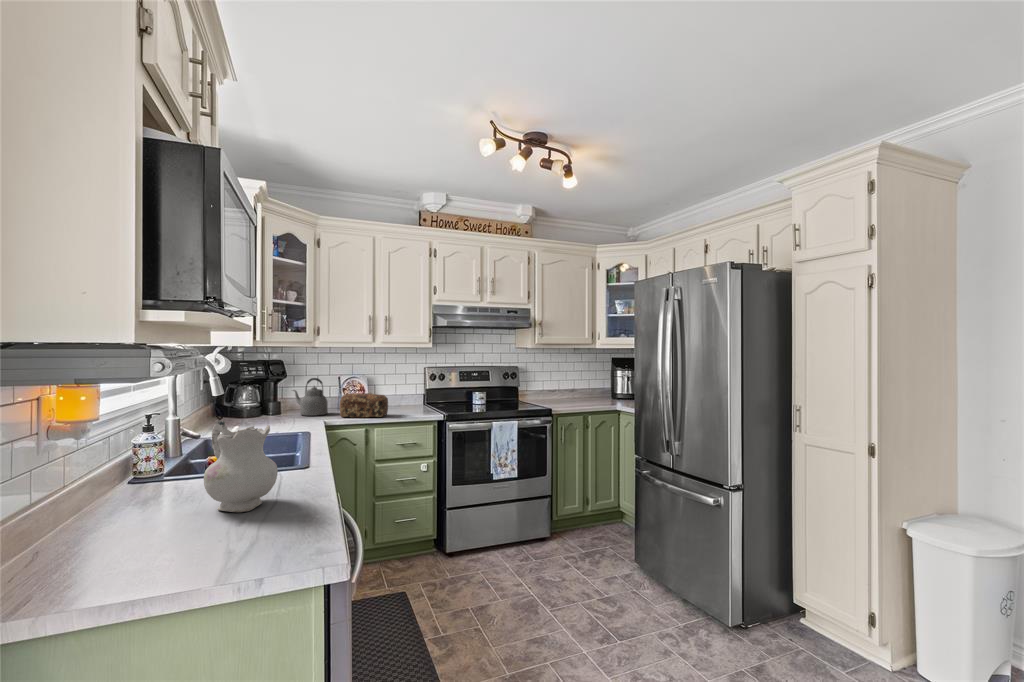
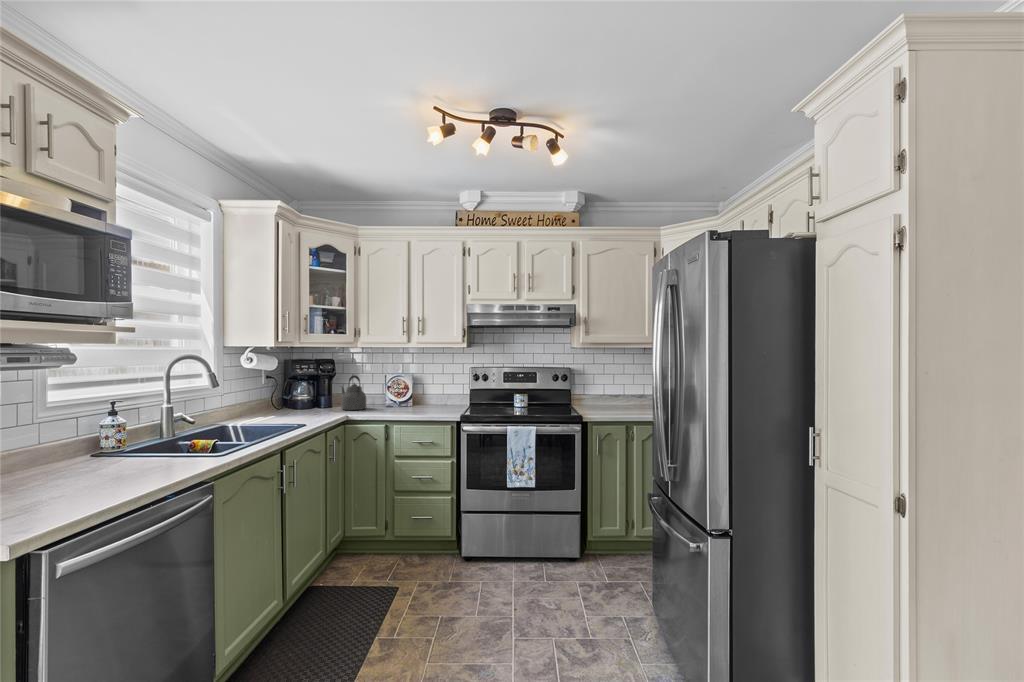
bread loaf: present [340,393,388,417] -> none [366,391,413,414]
ceramic pitcher: present [204,420,278,512] -> none [52,411,131,496]

